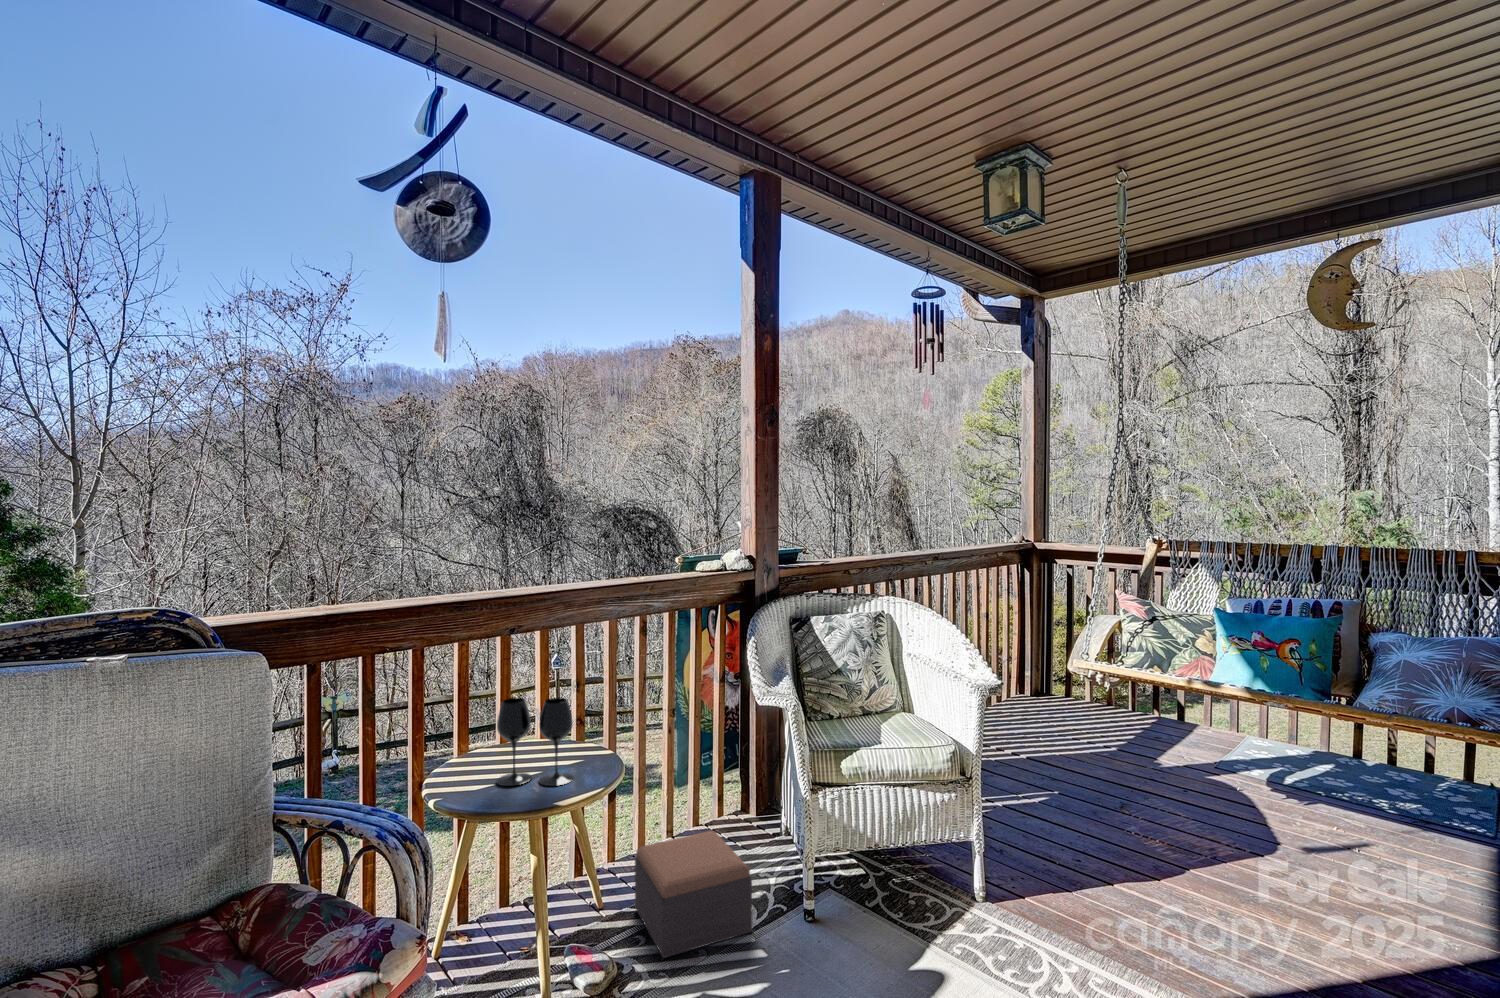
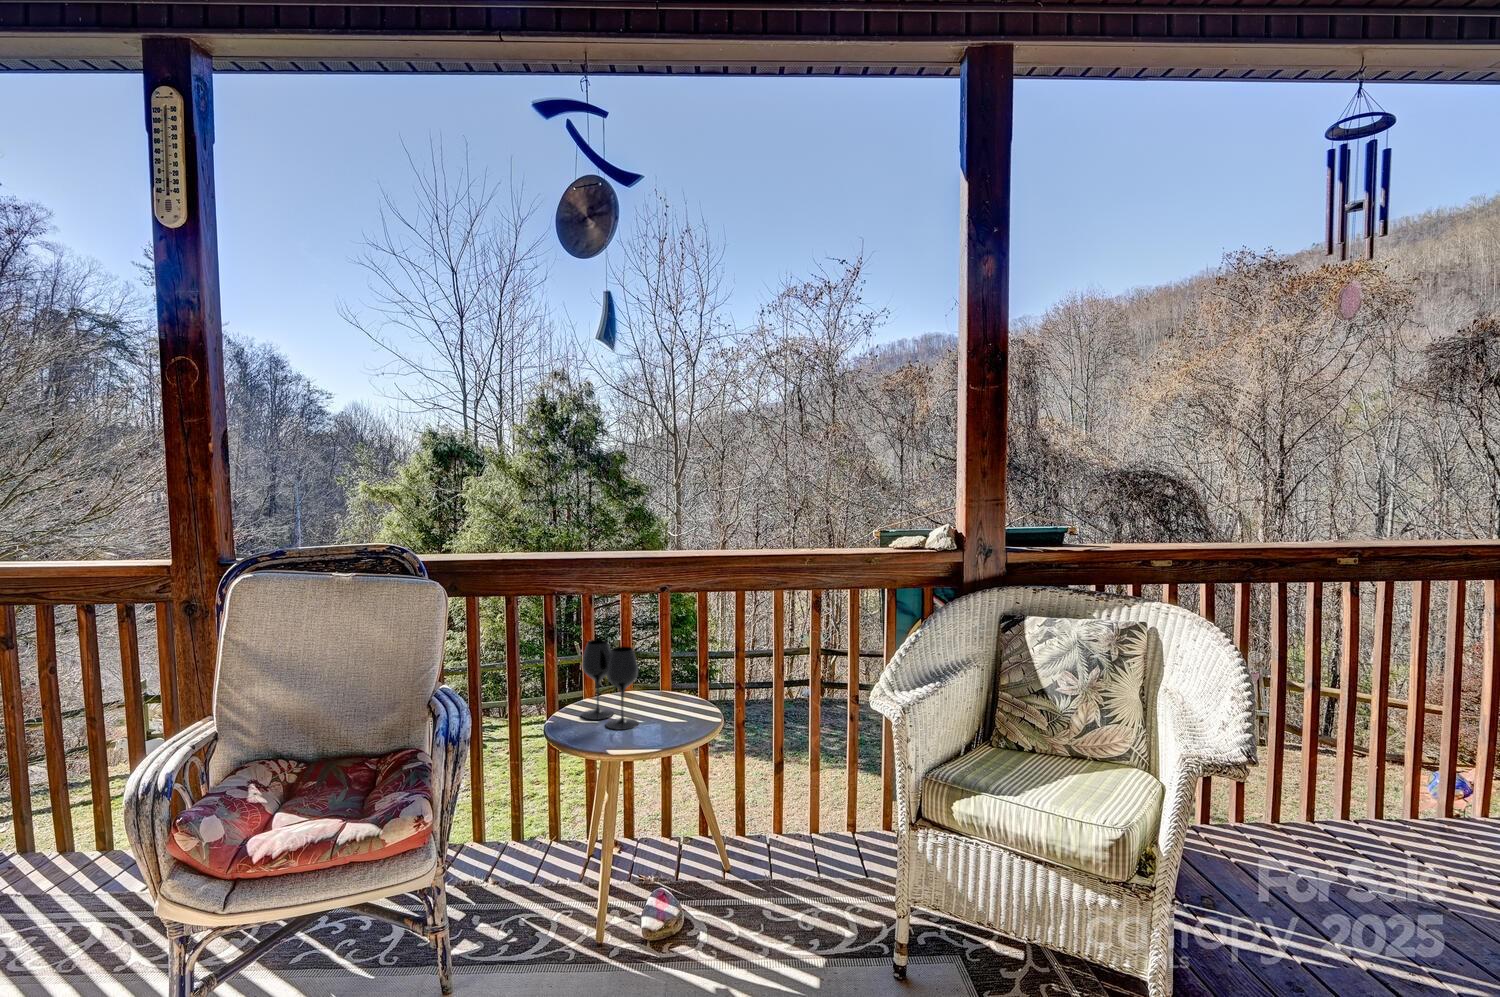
footstool: present [635,831,752,958] -> none [724,822,846,957]

